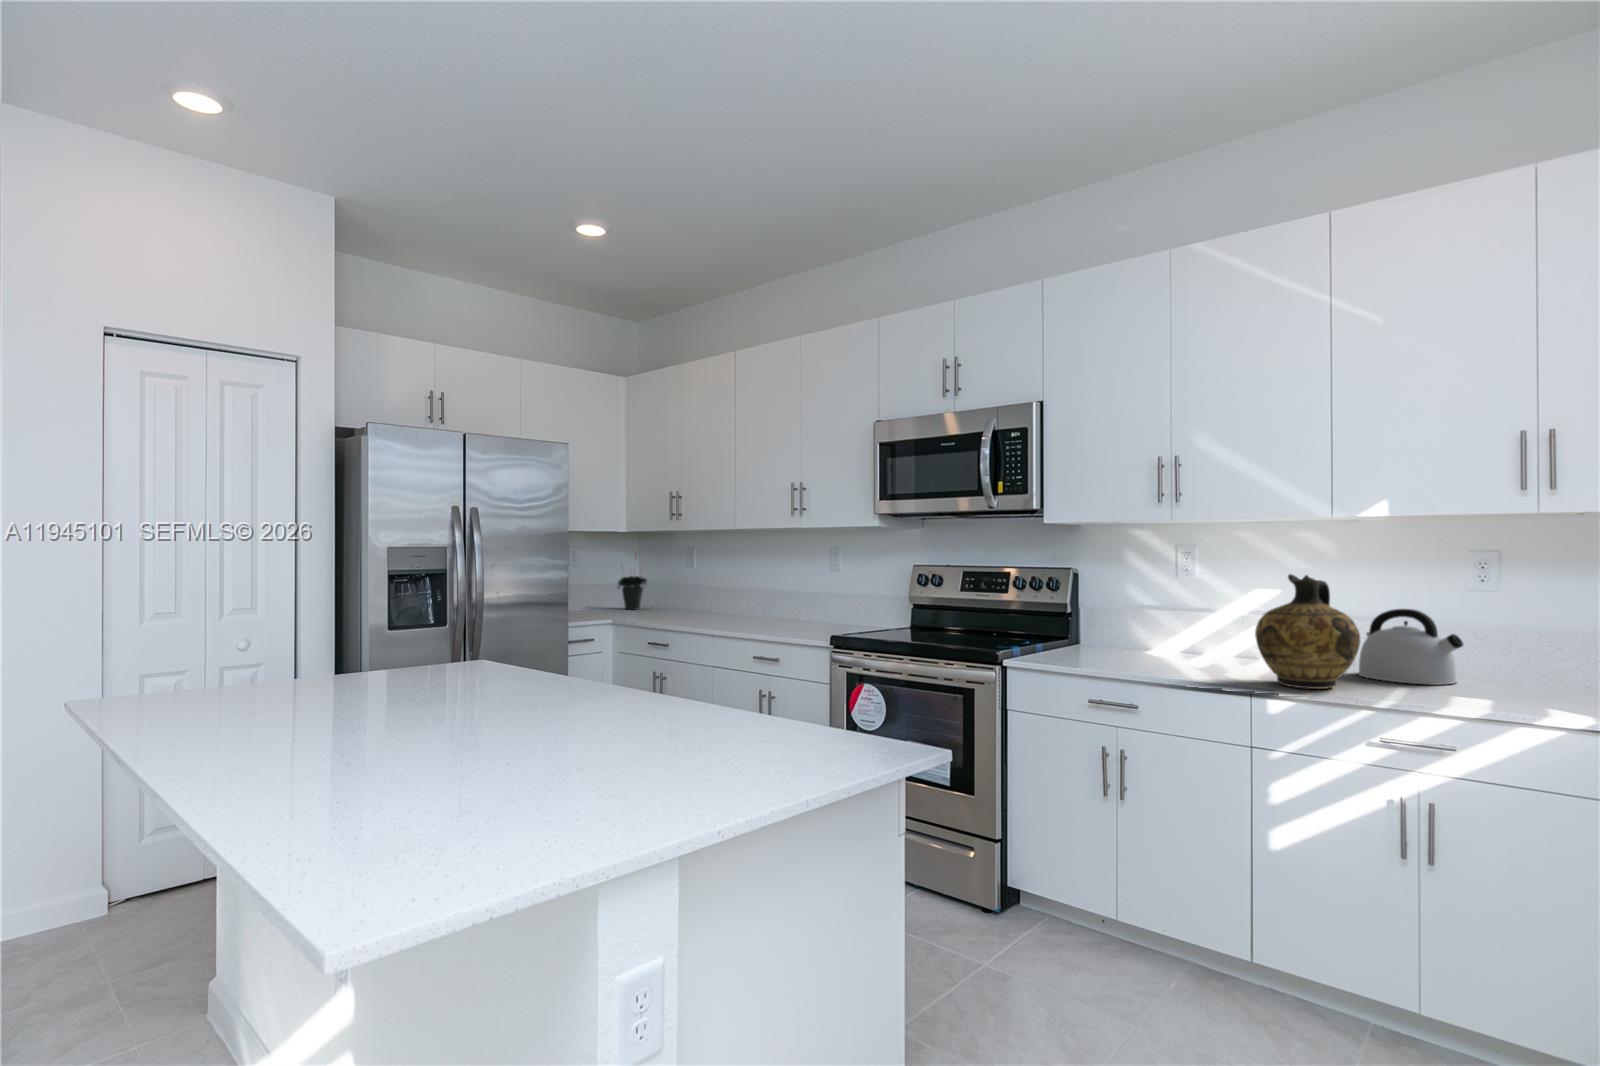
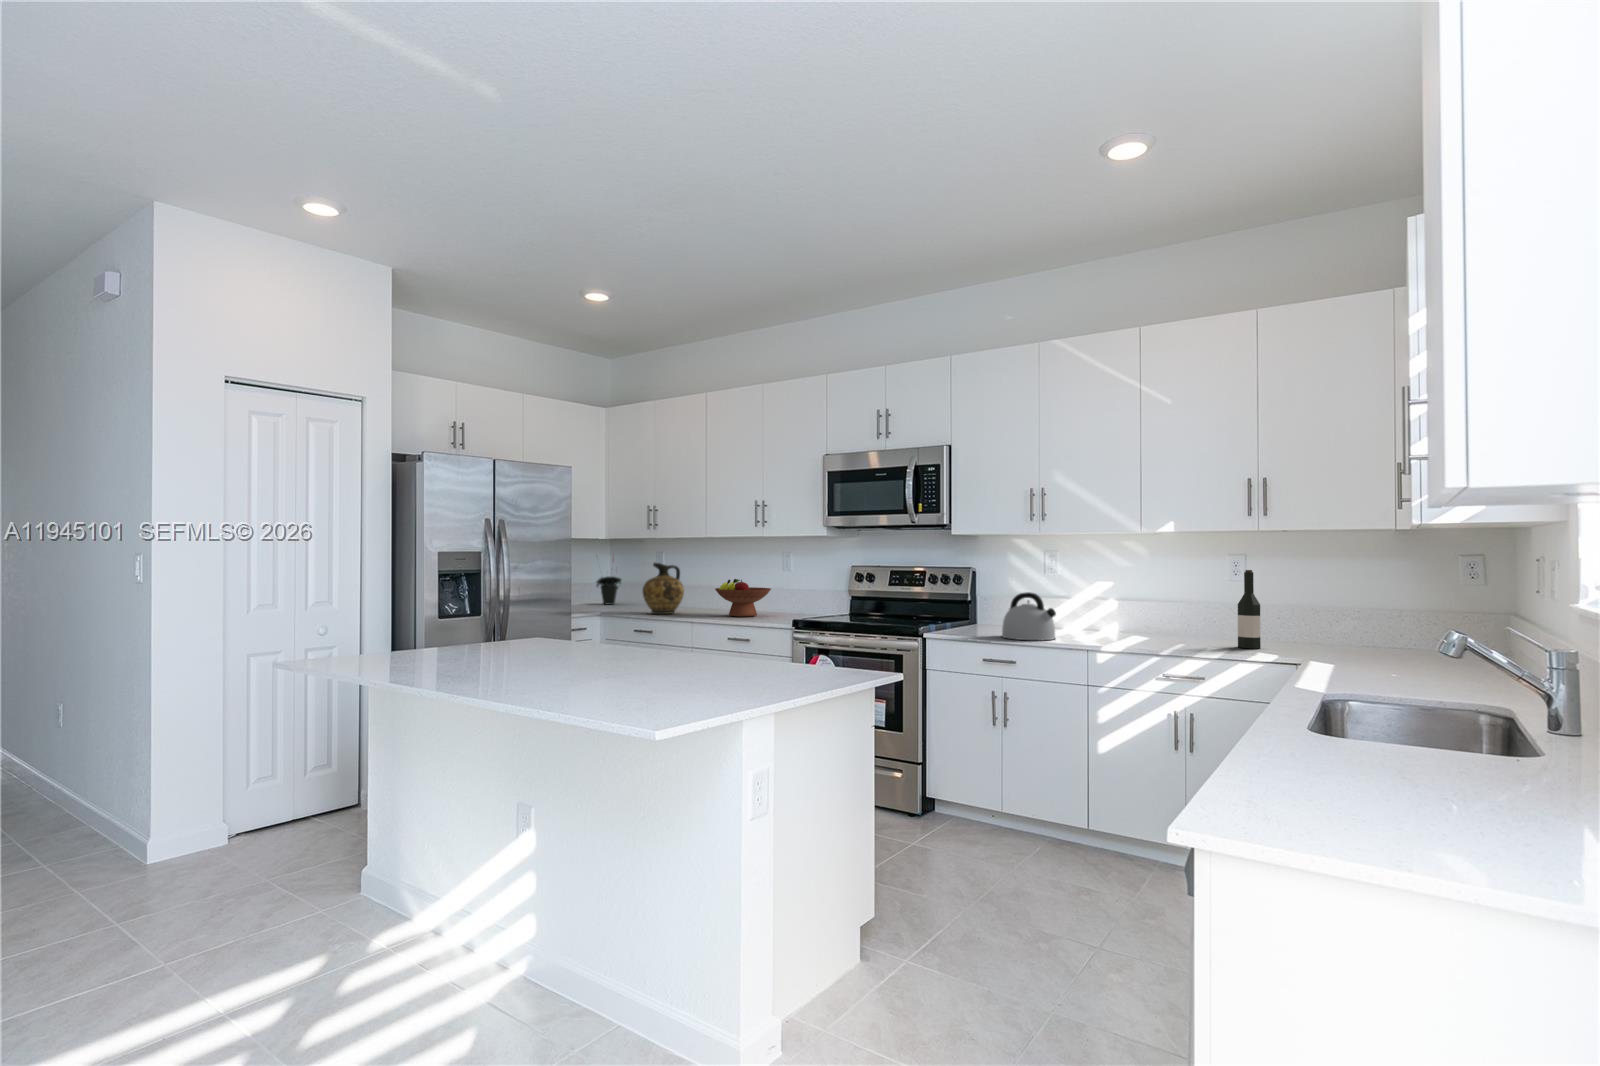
ceramic jug: present [1255,574,1360,689] -> present [643,563,684,614]
wine bottle: none [1502,576,1545,701] -> present [1238,570,1261,649]
fruit bowl: none [741,581,812,629] -> present [715,579,771,617]
kettle: present [1358,609,1463,685] -> present [1002,592,1056,640]

